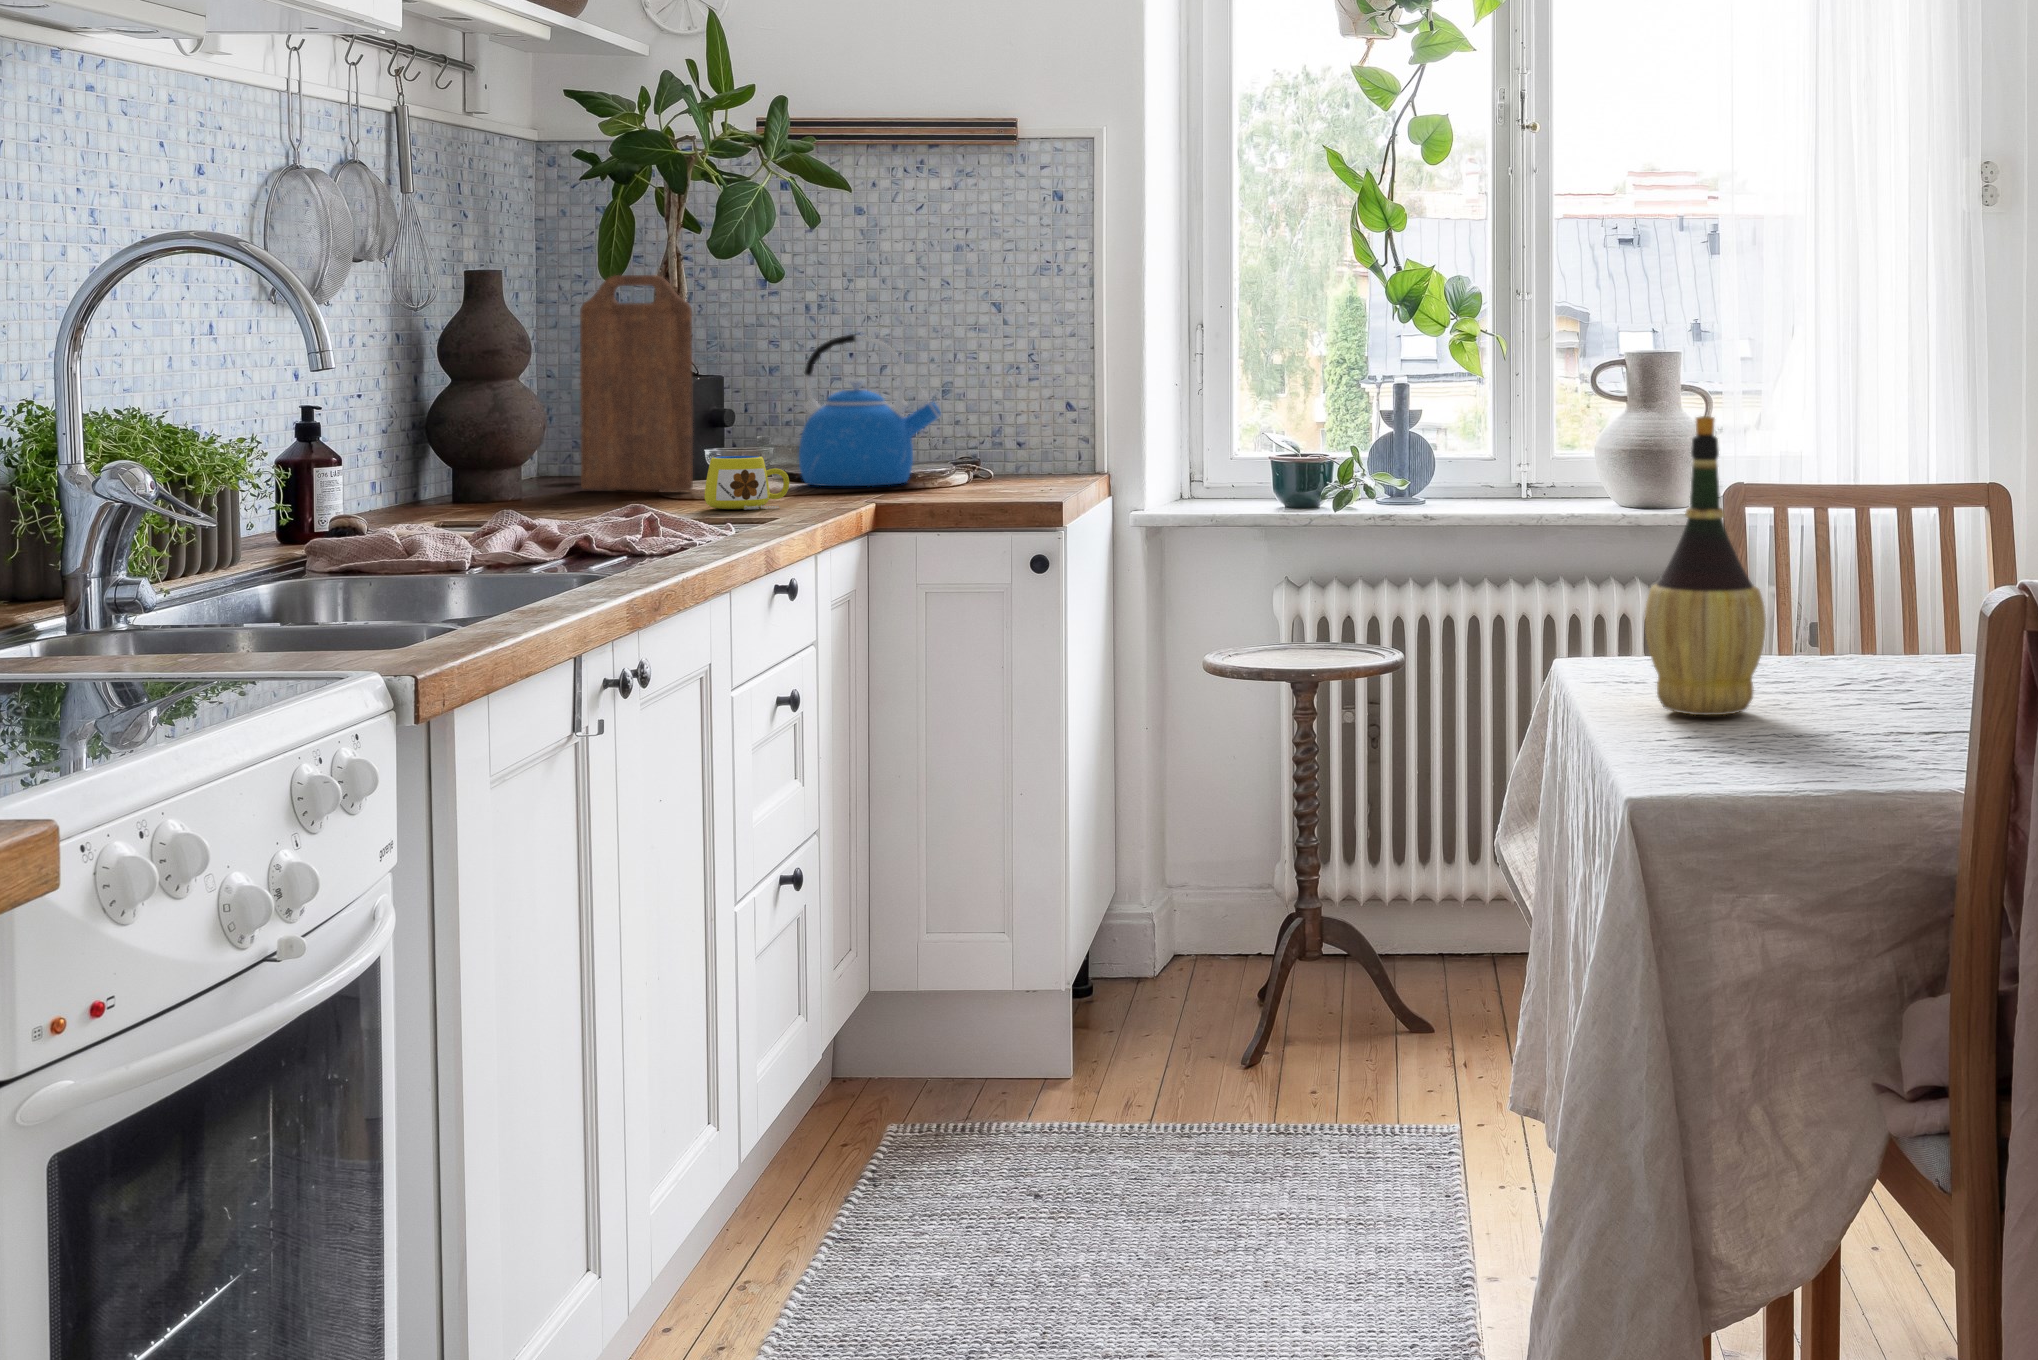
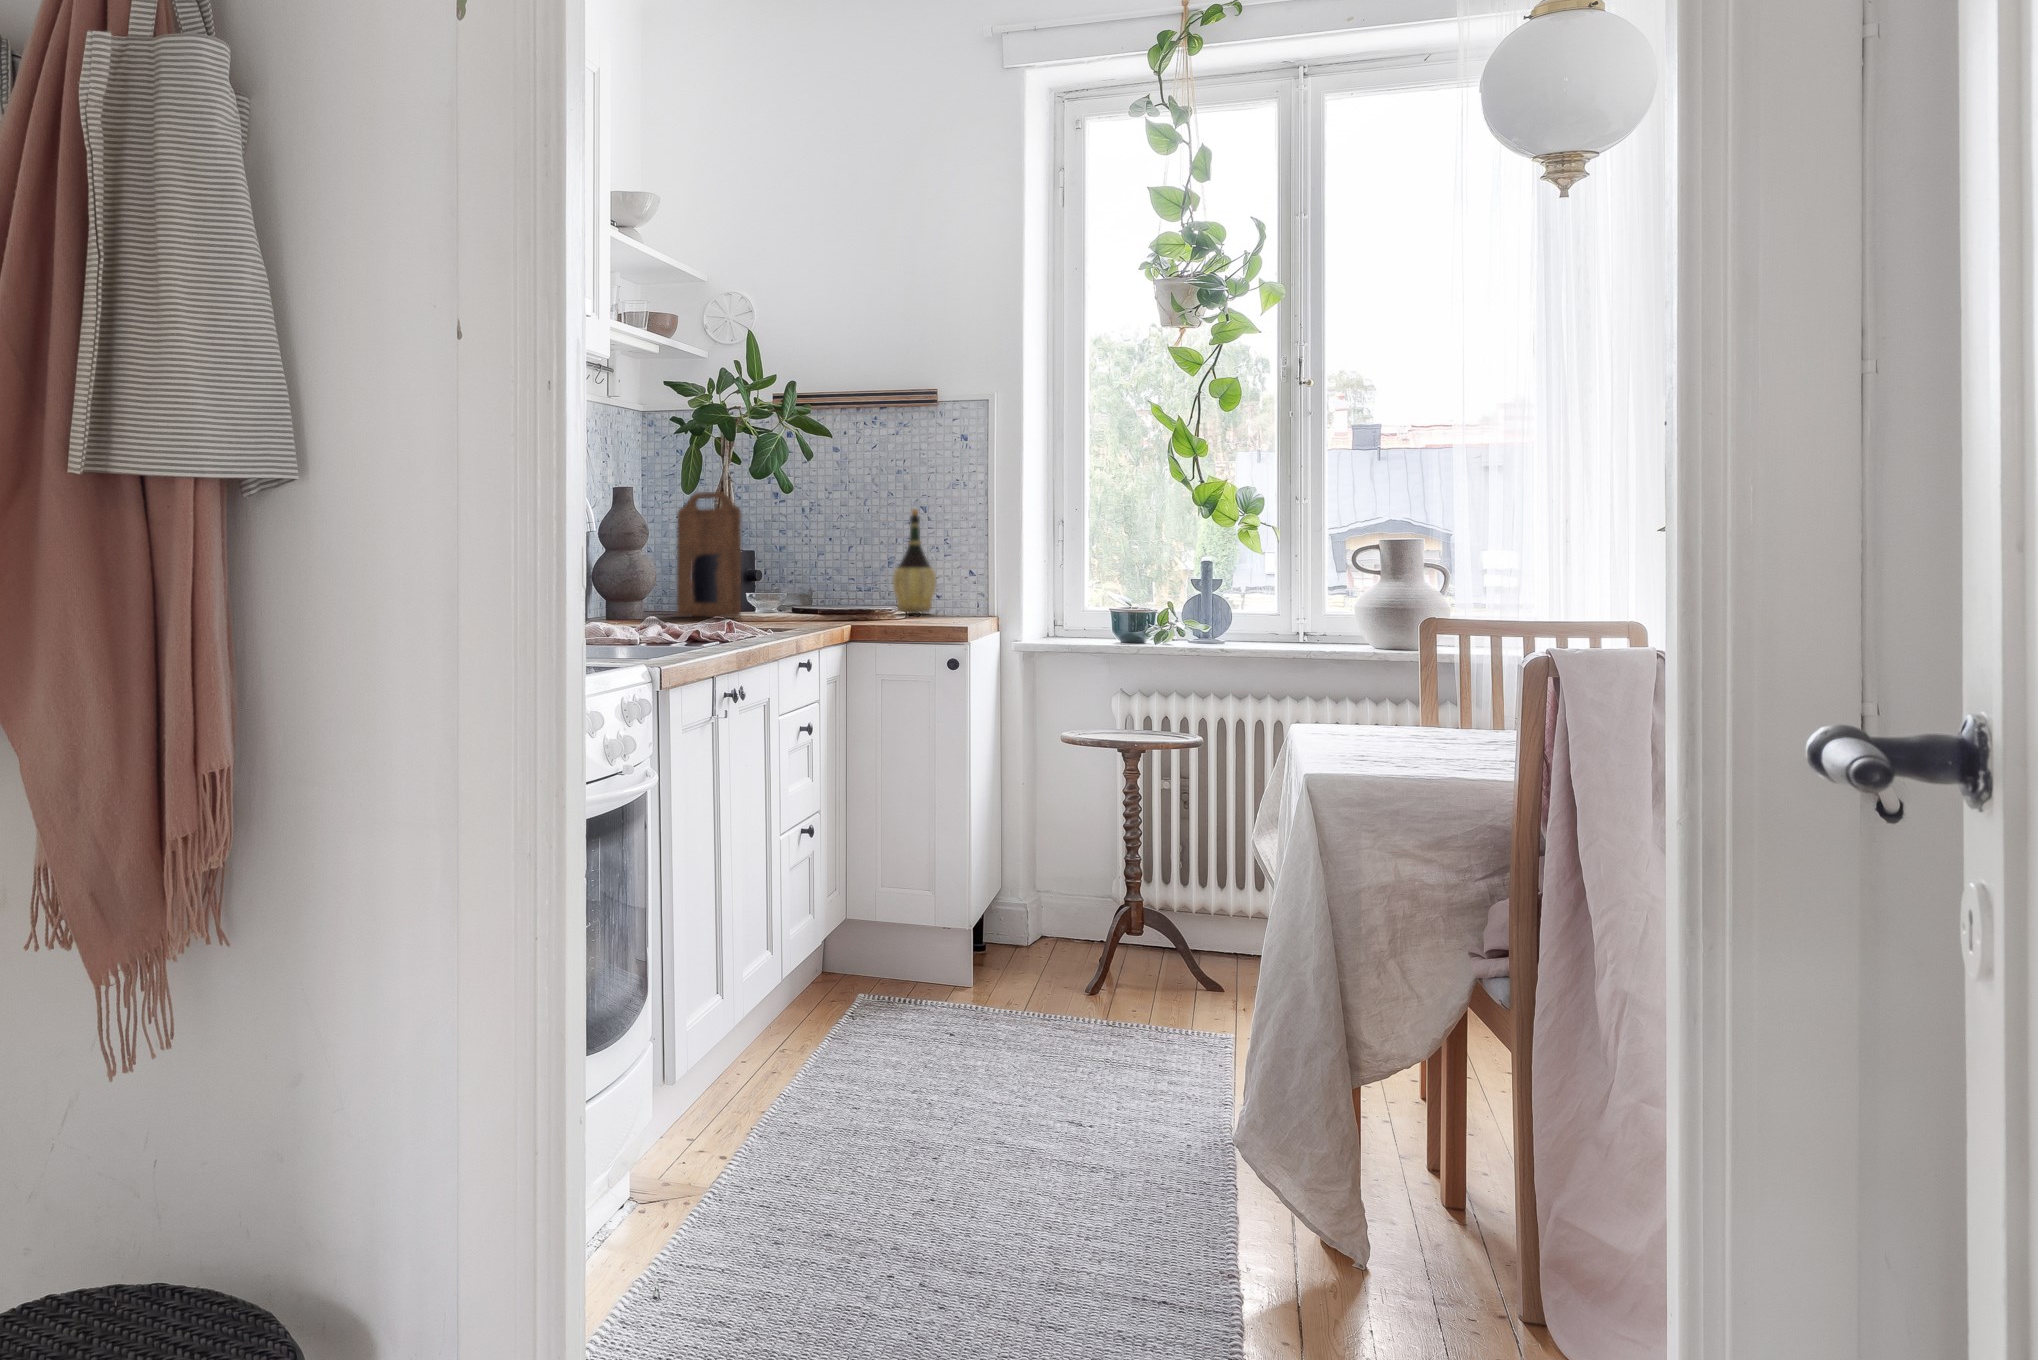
kettle: present [799,334,941,486] -> none [801,526,887,617]
wine bottle: present [1645,416,1766,715] -> present [893,509,936,613]
mug: present [704,456,789,509] -> none [754,594,802,624]

